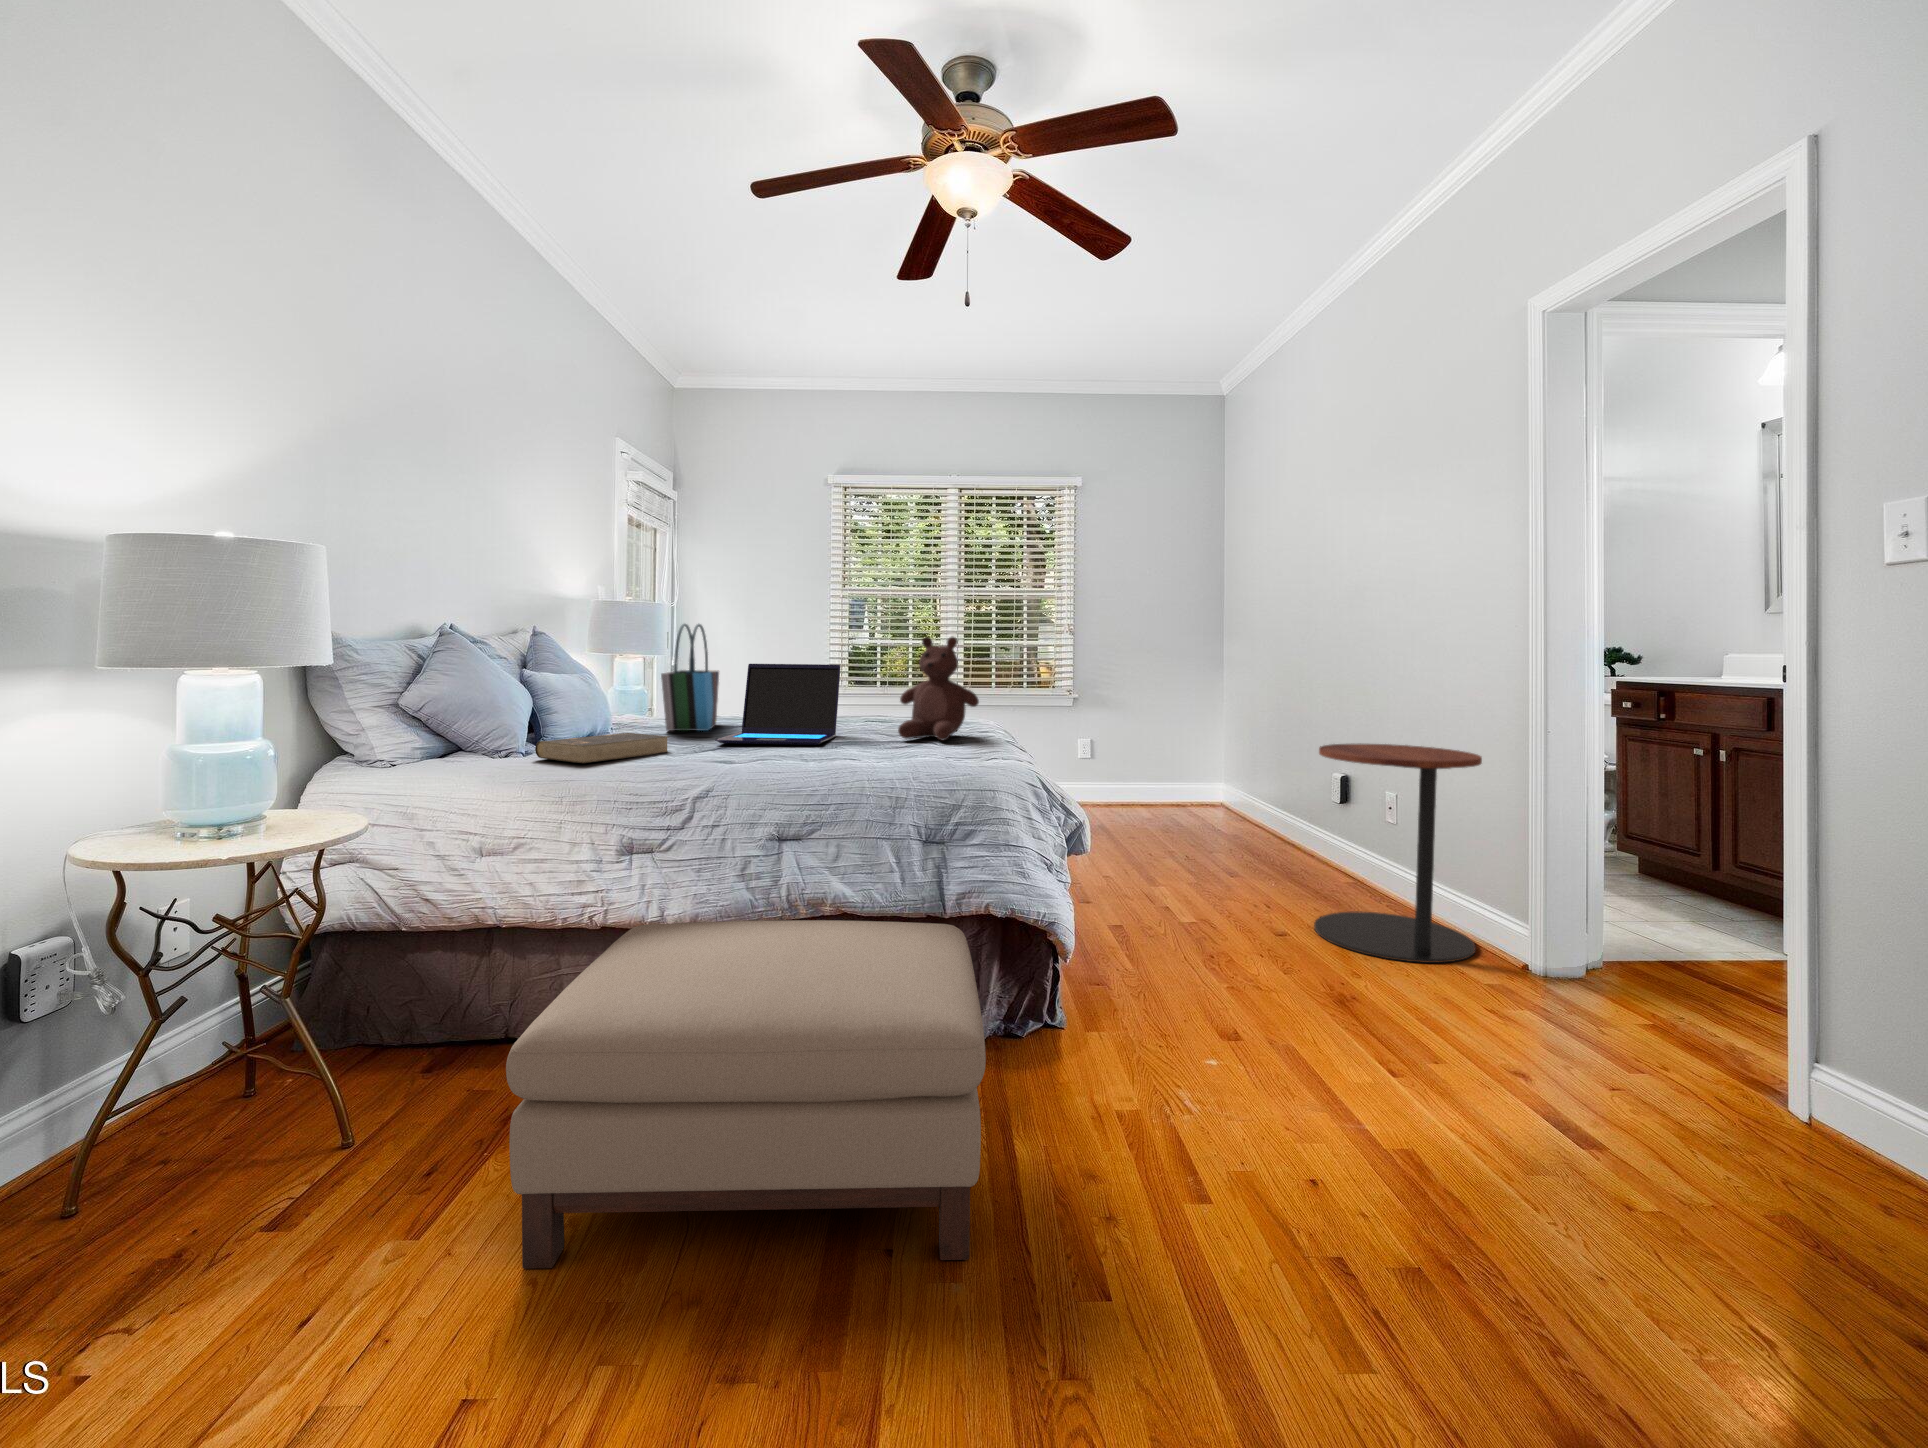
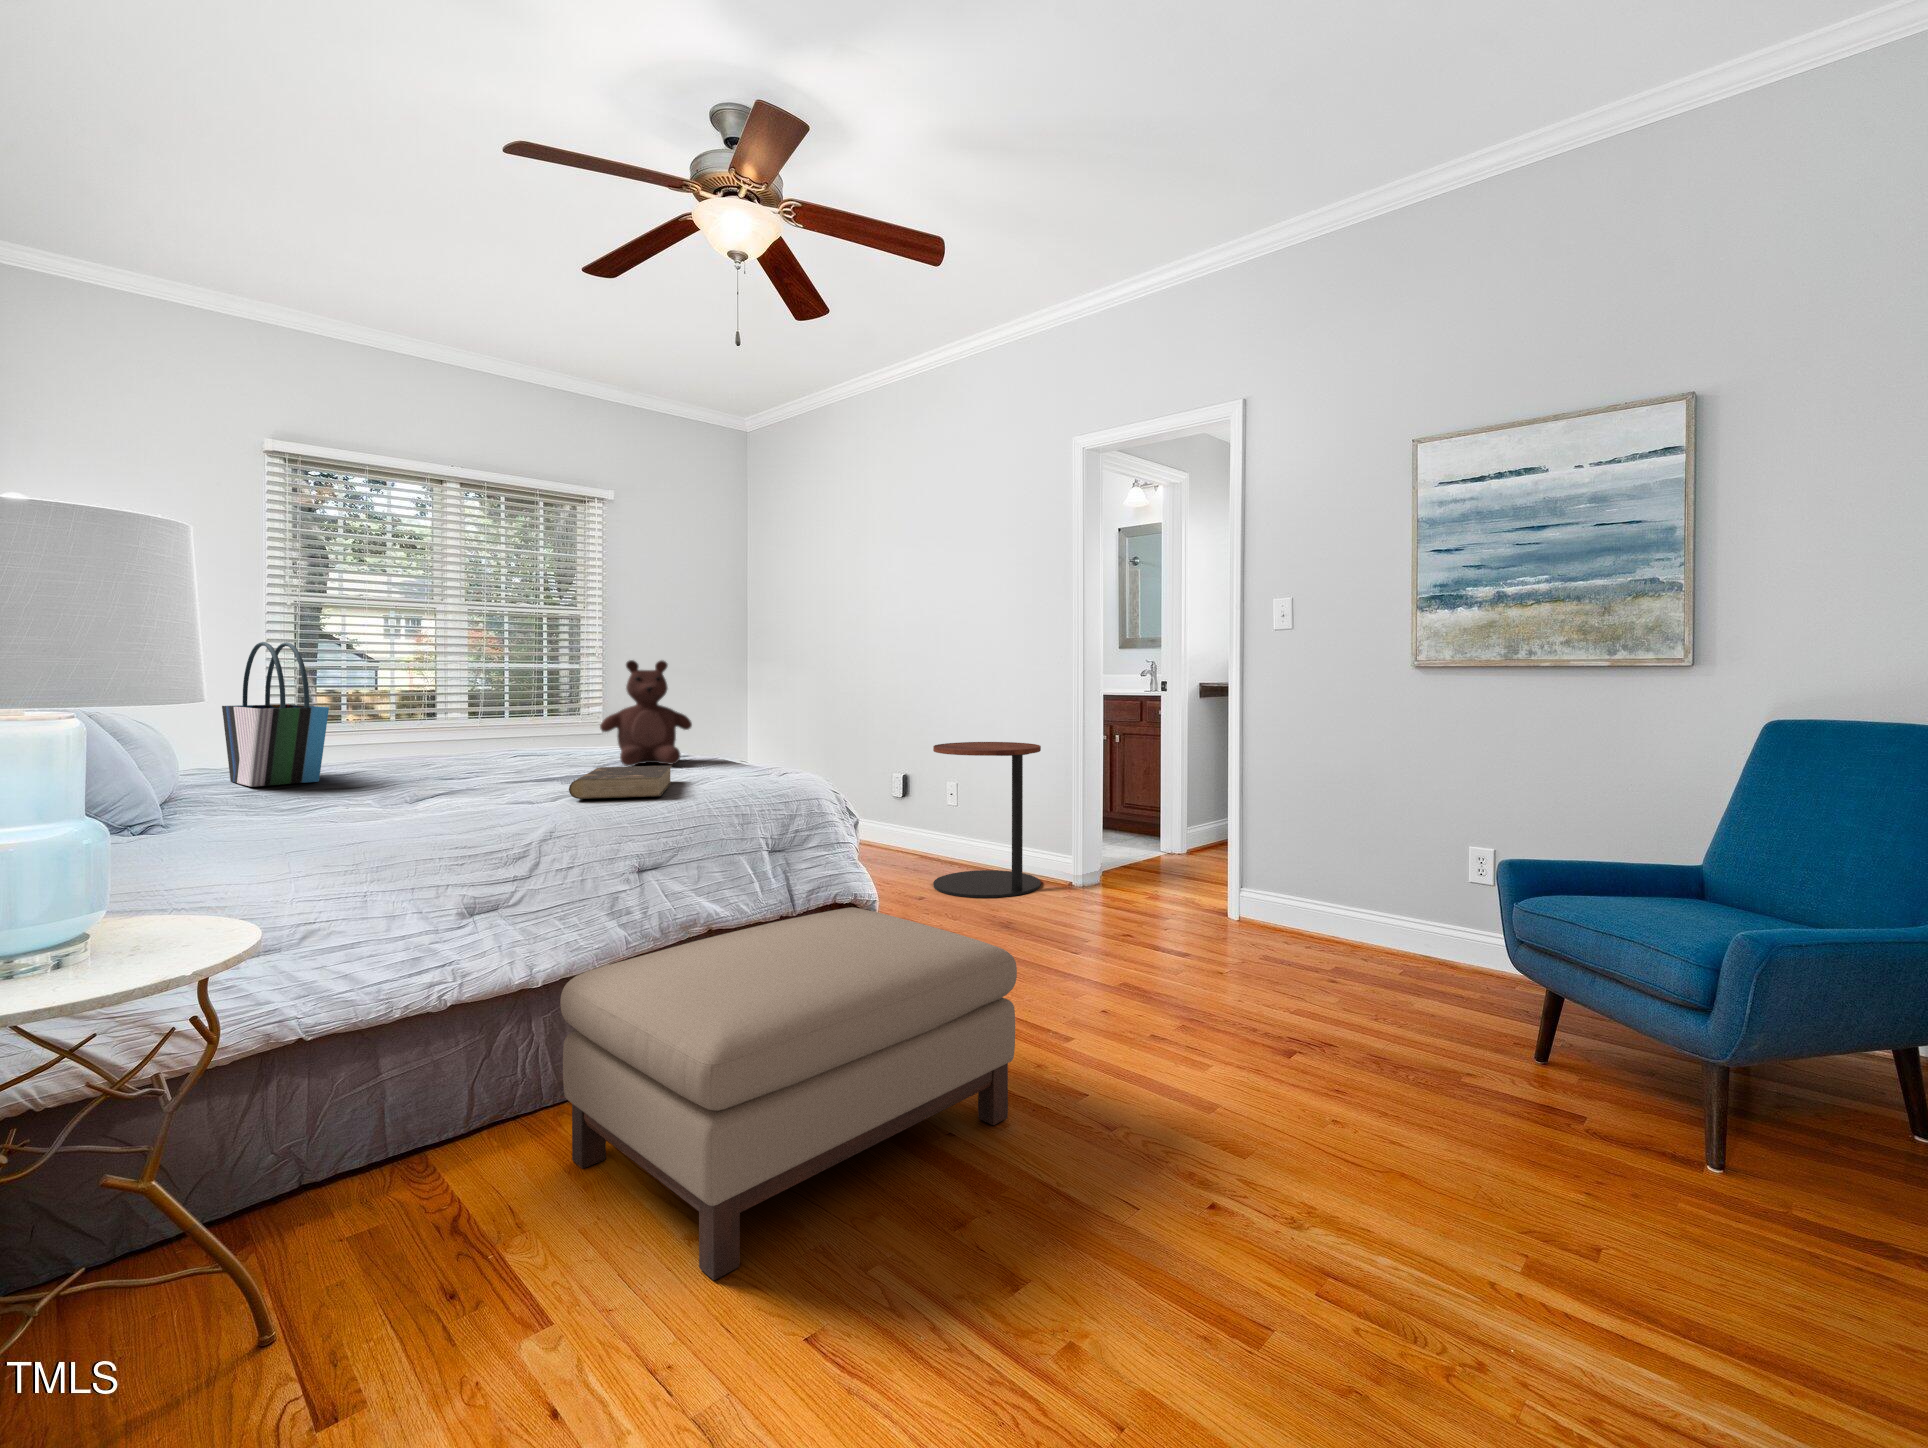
laptop: present [715,664,841,745] -> none [392,692,552,789]
book: present [535,733,669,763] -> present [569,766,672,799]

